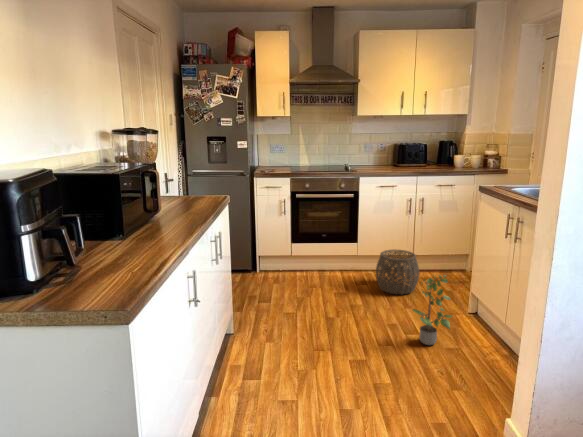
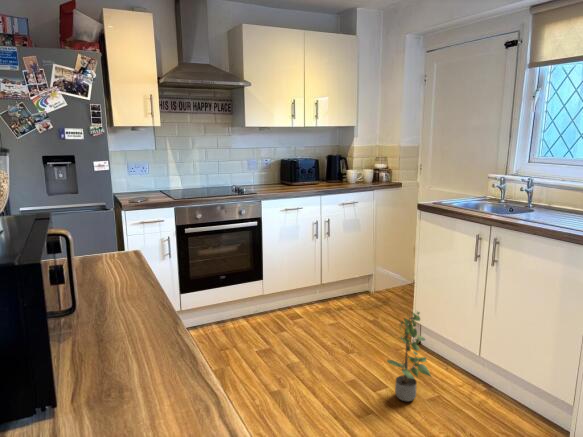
woven basket: present [376,249,419,294] -> none [297,282,348,338]

